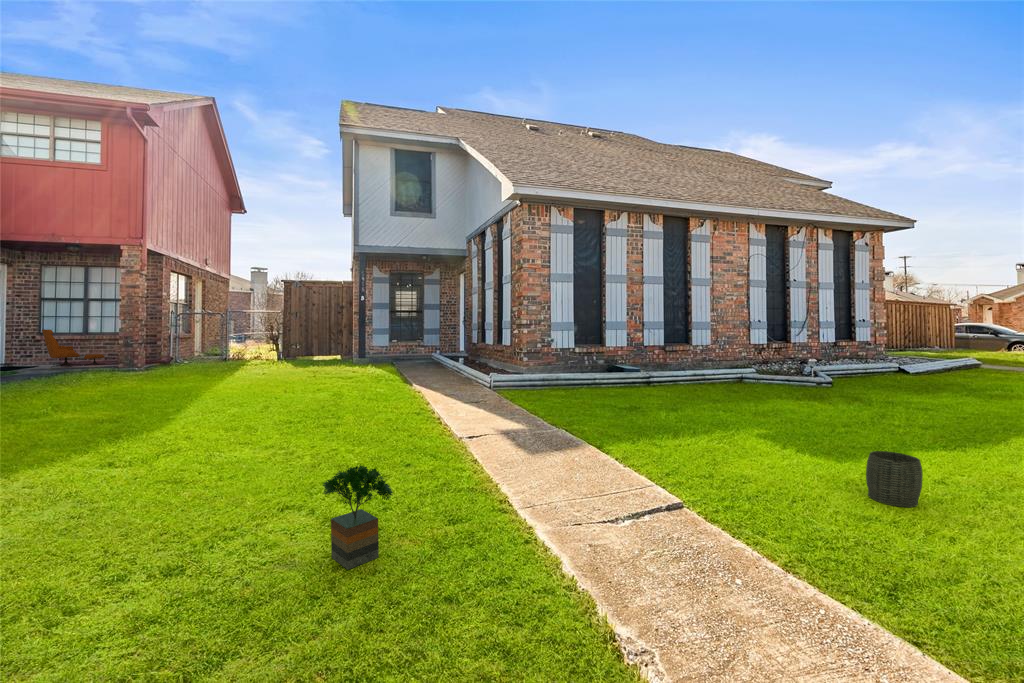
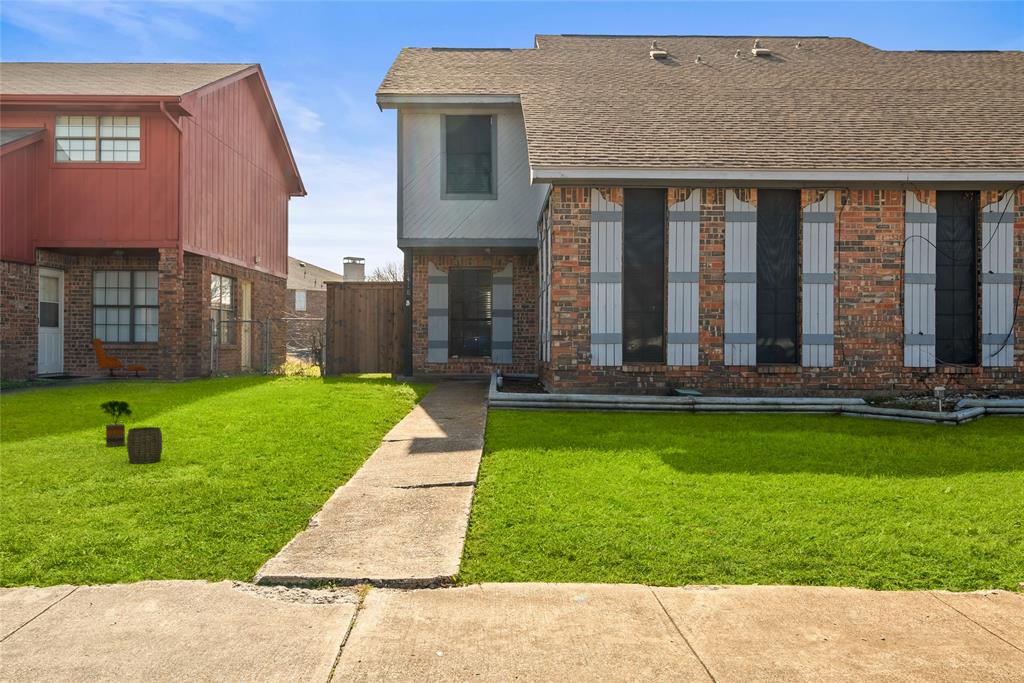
woven basket: present [866,451,923,507] -> present [127,427,162,464]
potted tree: present [323,466,393,570] -> present [100,400,132,447]

